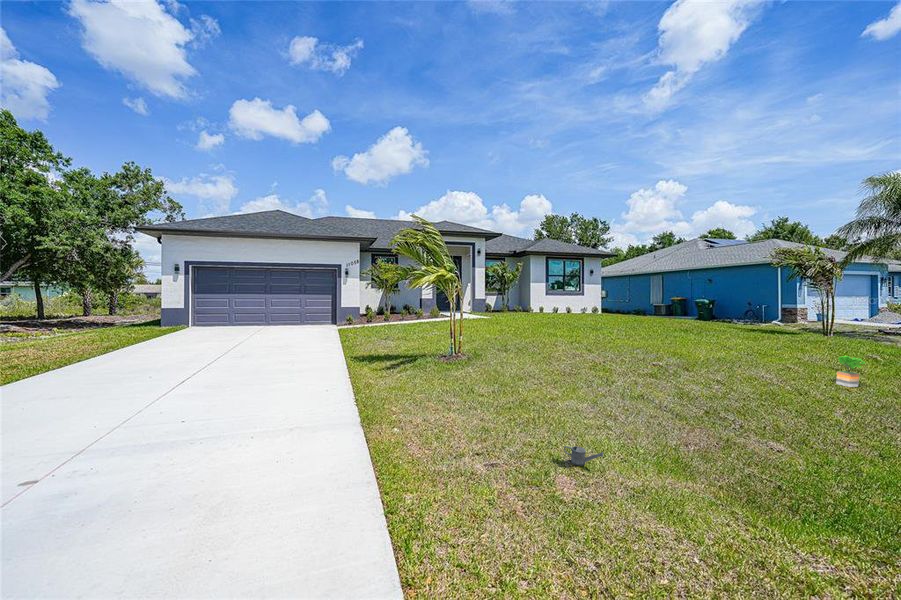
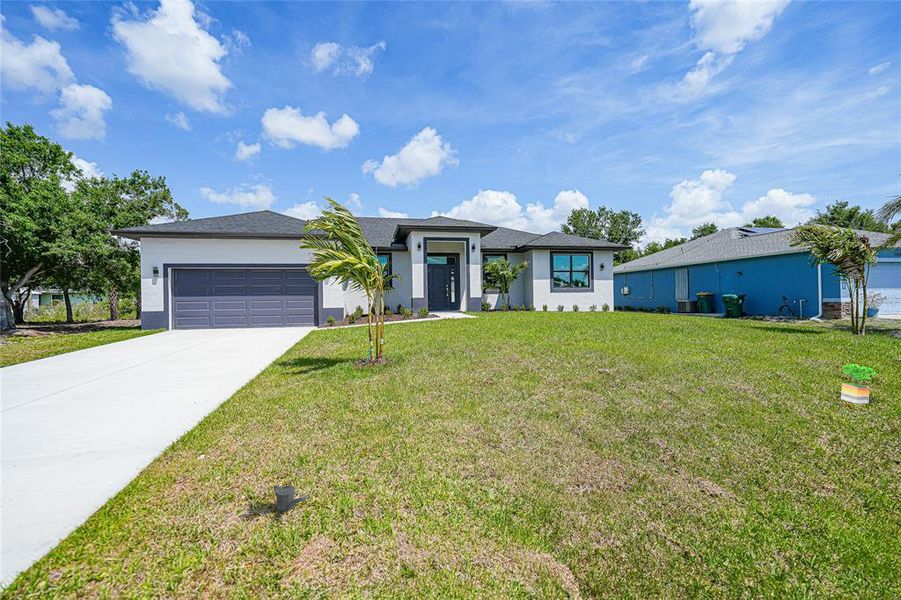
watering can: present [564,446,603,466] -> present [274,485,307,512]

